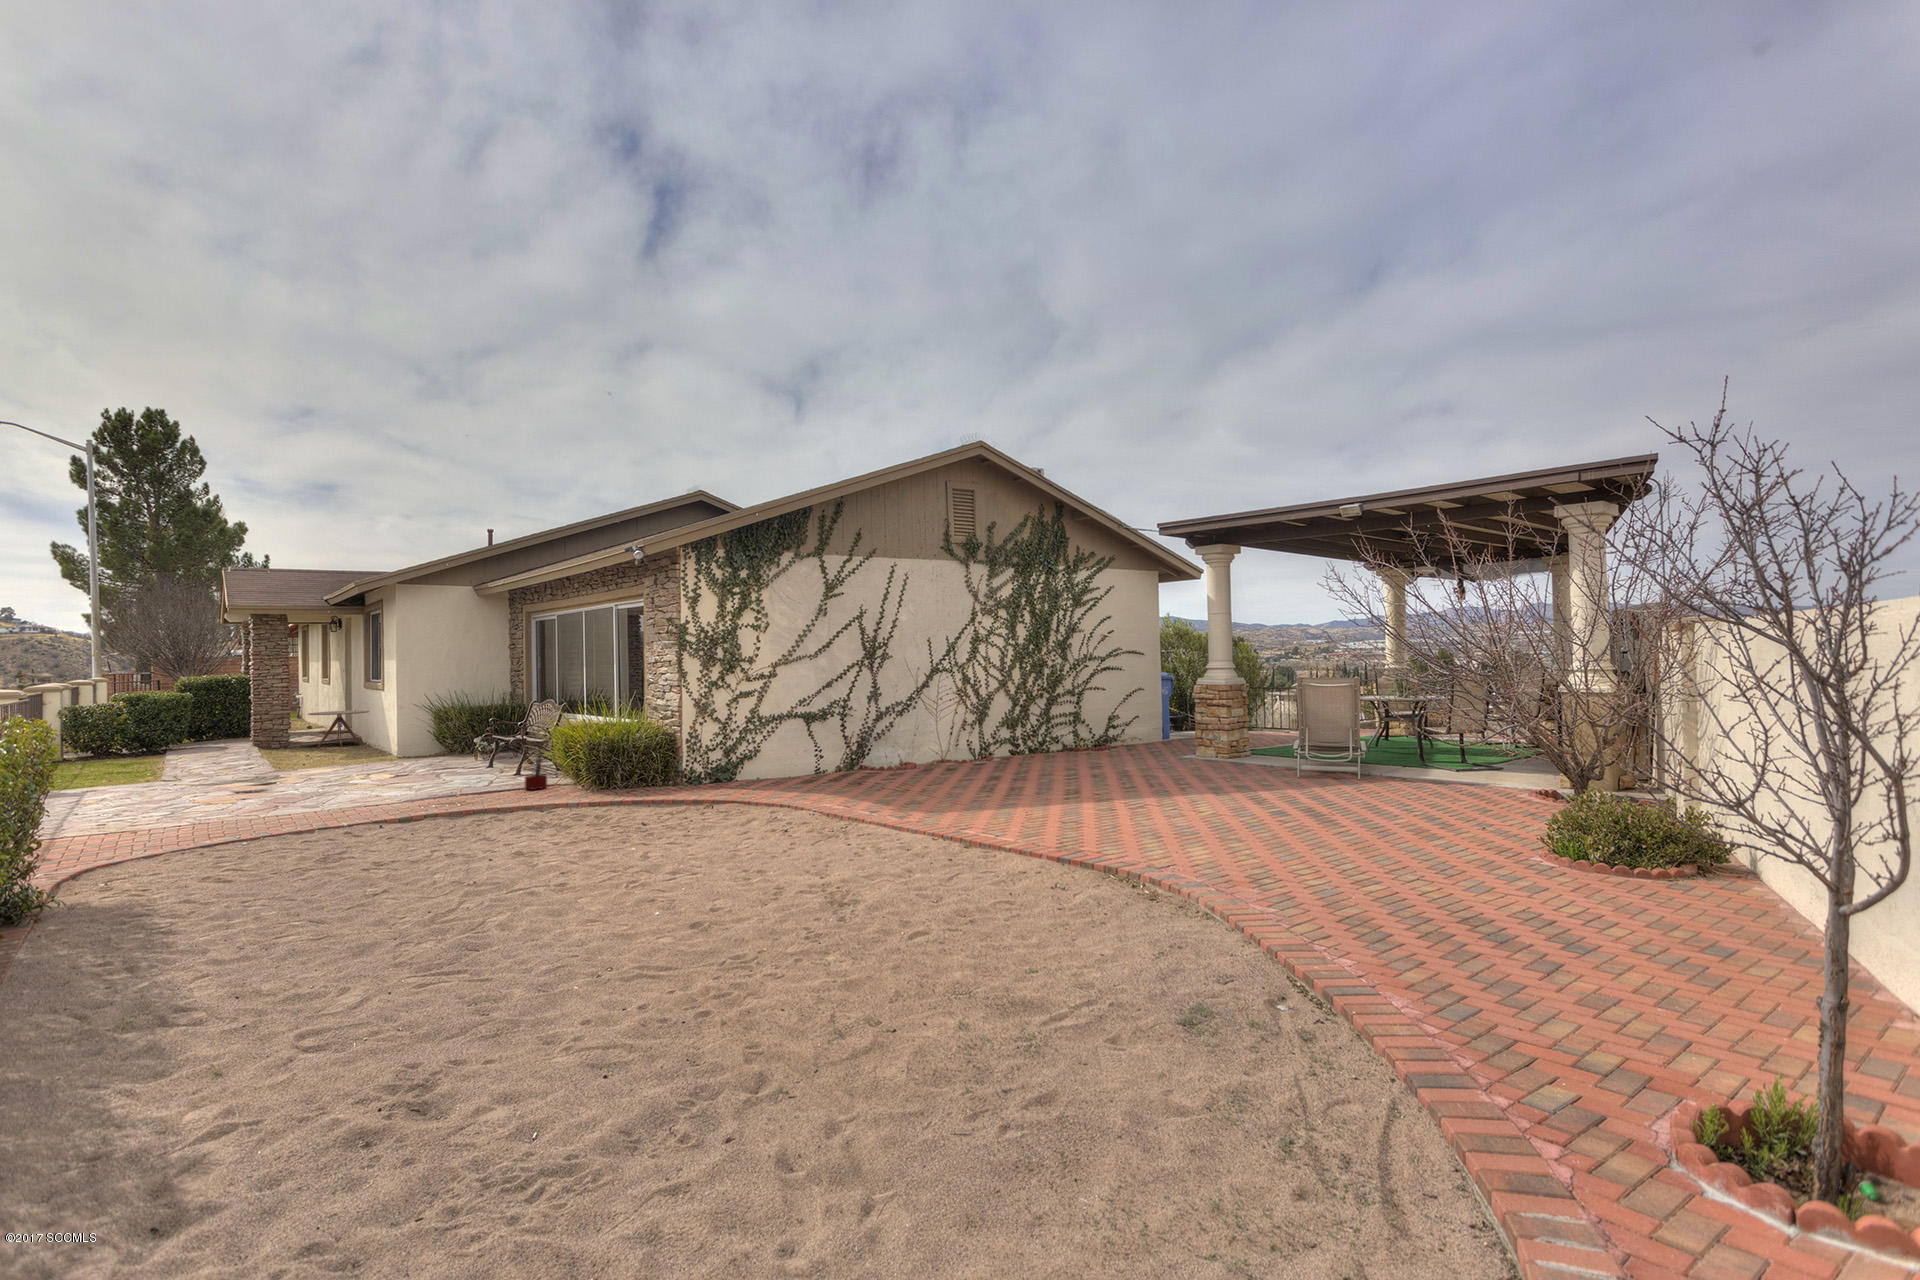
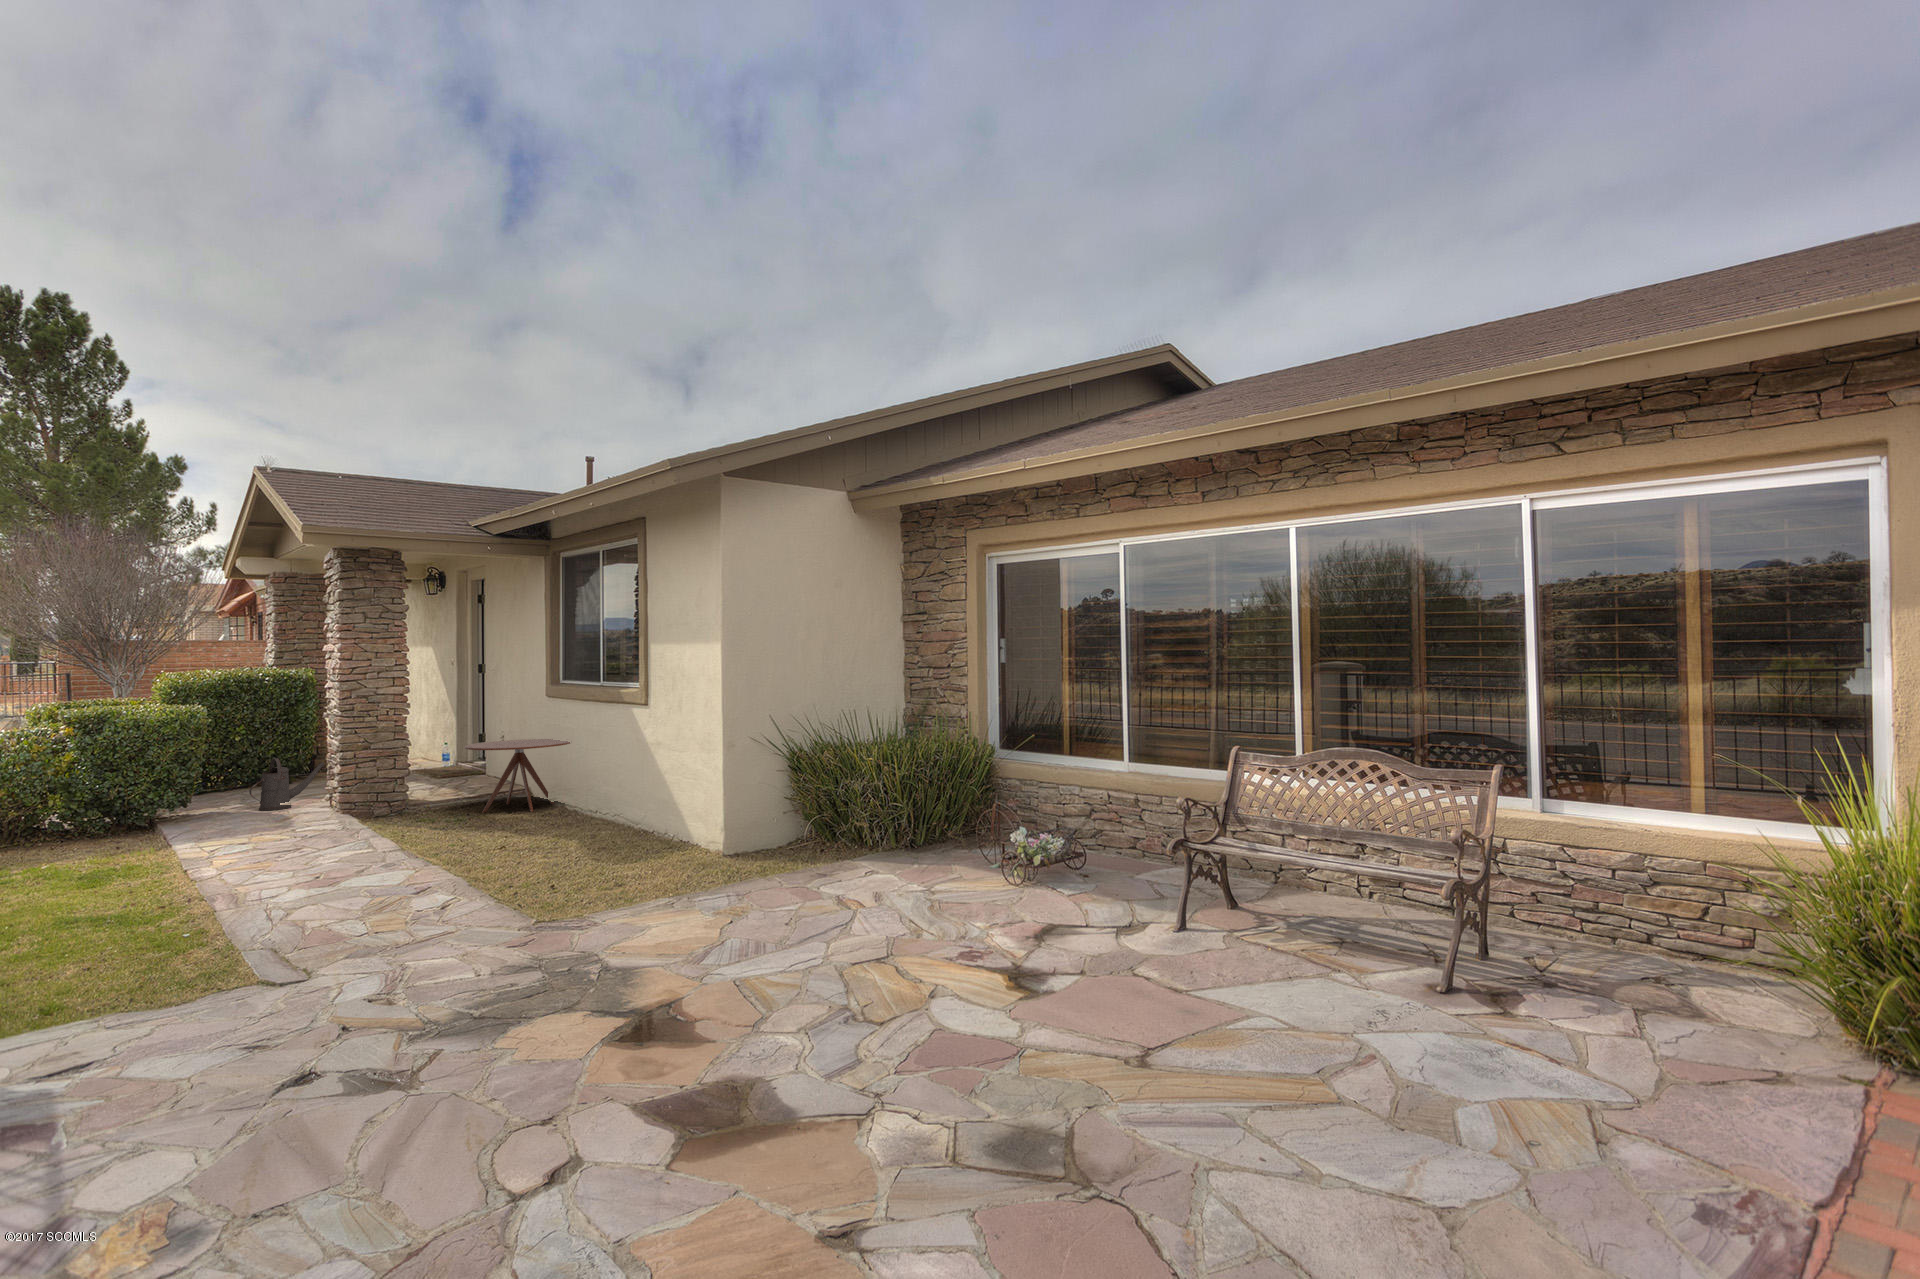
watering can: none [212,719,253,746] -> present [249,758,324,811]
decorative plant: present [525,742,547,789] -> none [1551,832,1711,1007]

